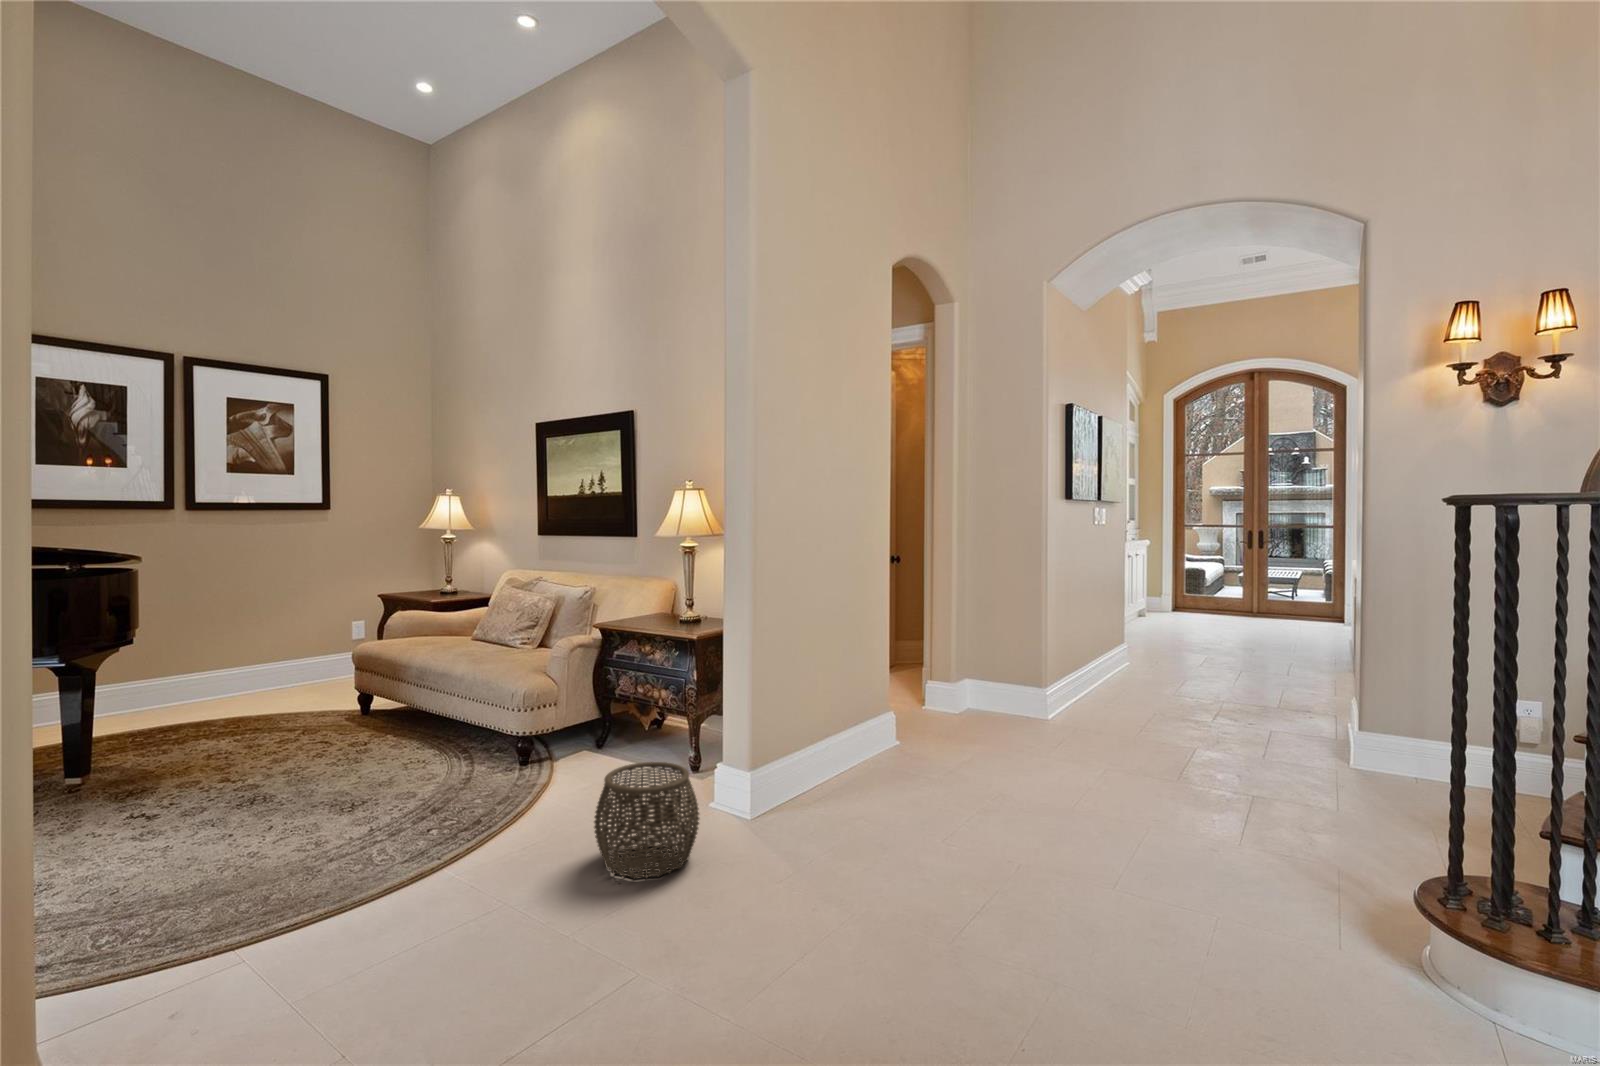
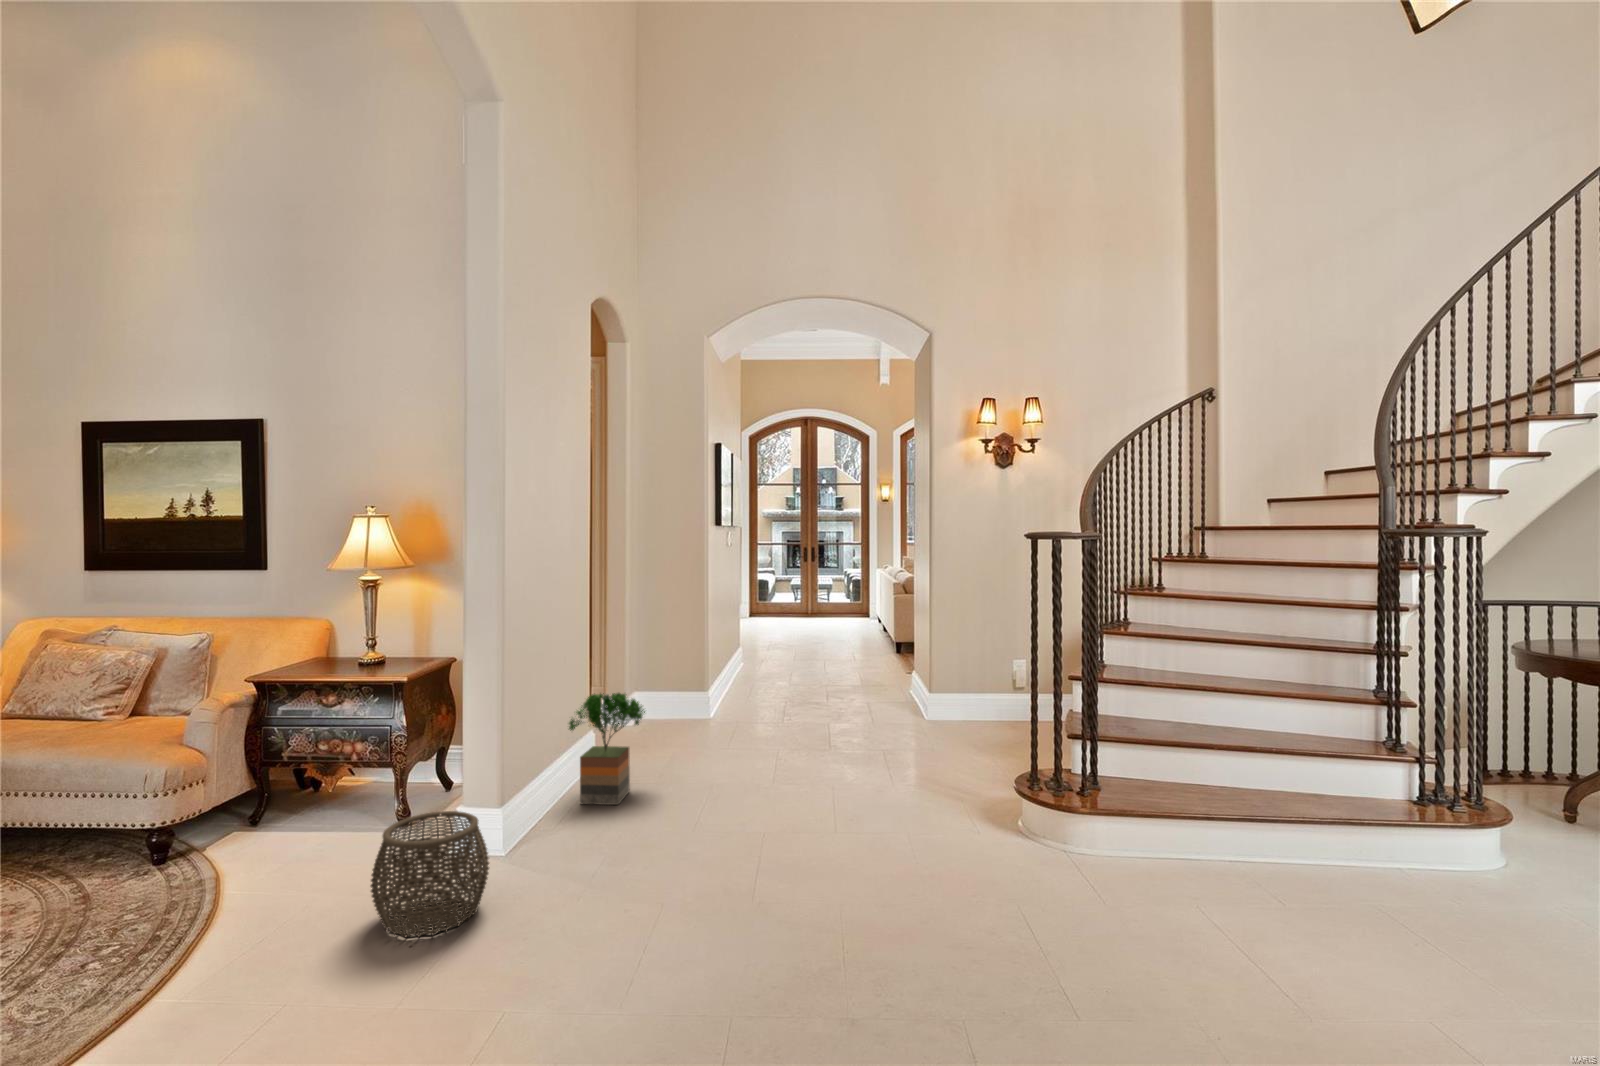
potted tree: none [836,669,926,792] -> present [569,693,645,805]

